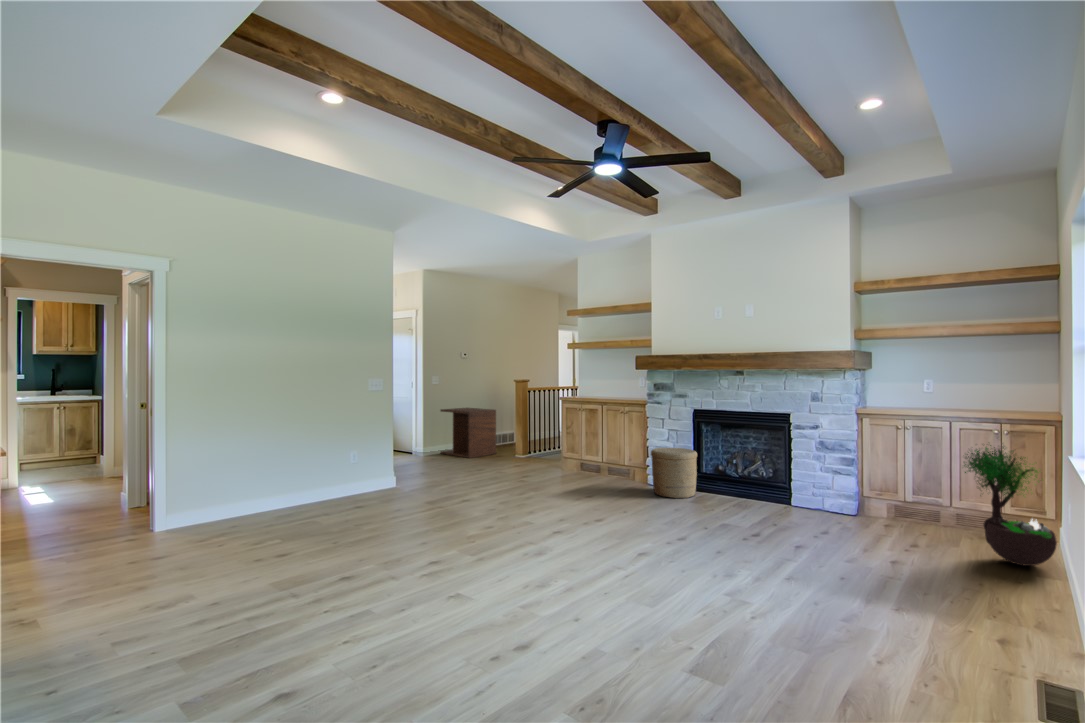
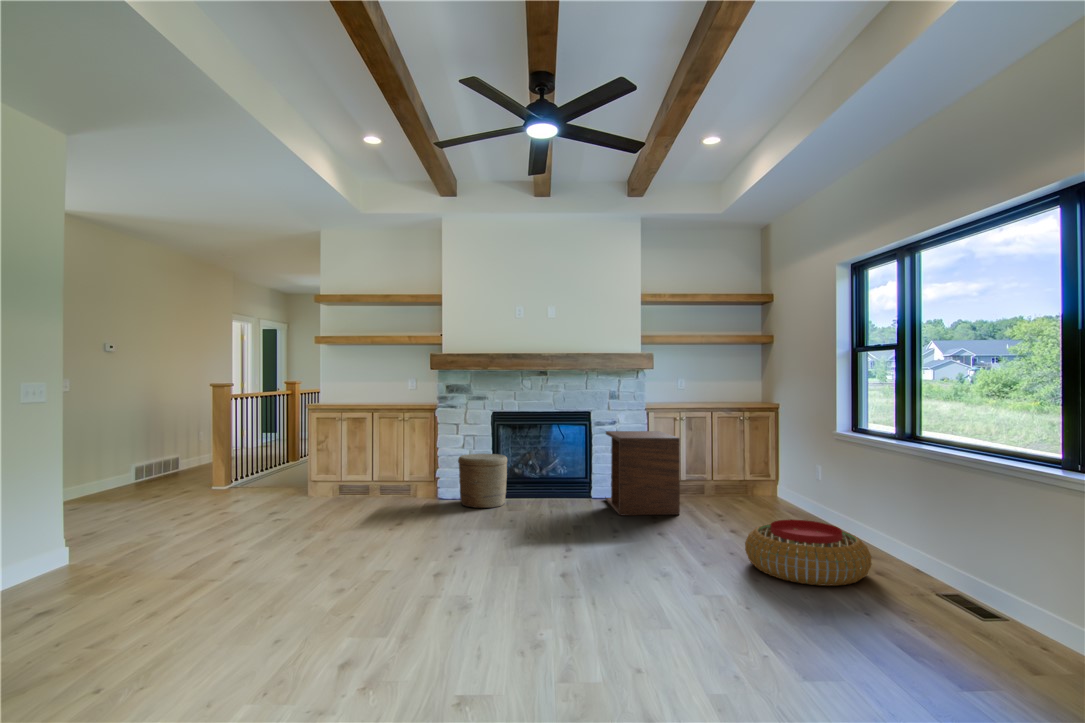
side table: present [440,408,496,458] -> present [606,431,680,515]
potted tree: present [964,445,1057,566] -> none [745,420,810,515]
pouf: none [815,555,981,647] -> present [745,520,872,586]

